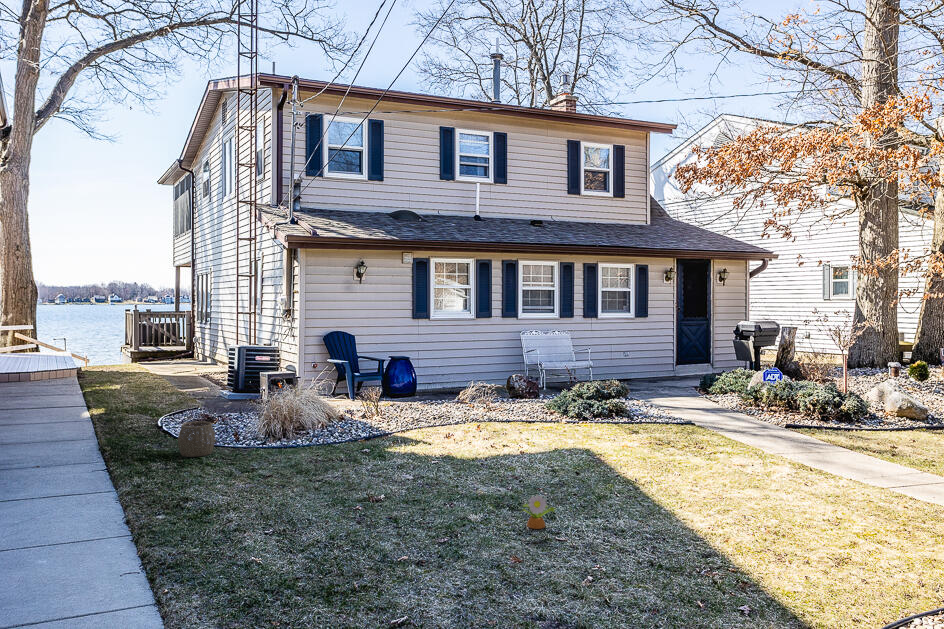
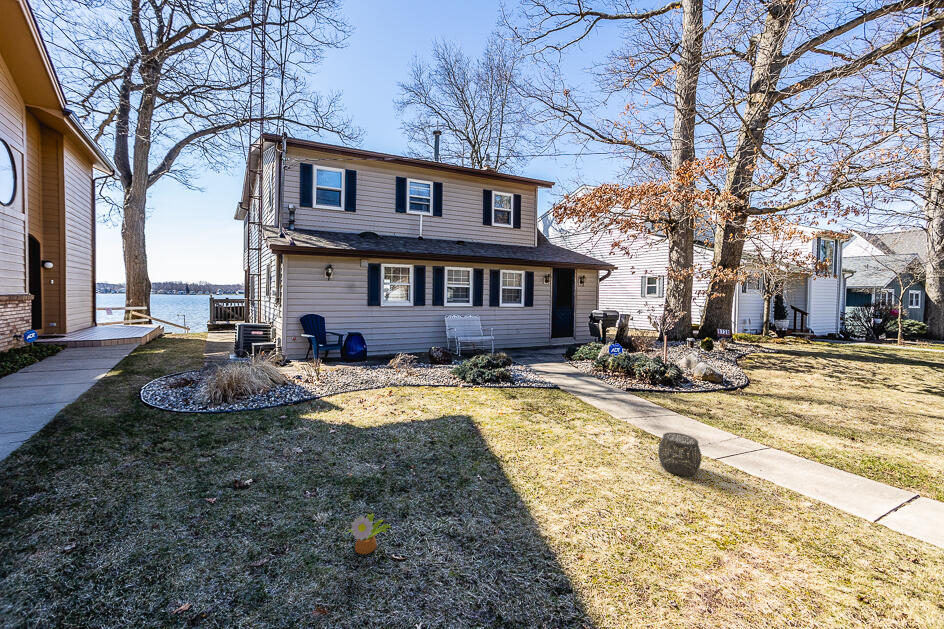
woven basket: present [178,422,215,457] -> present [658,433,701,476]

